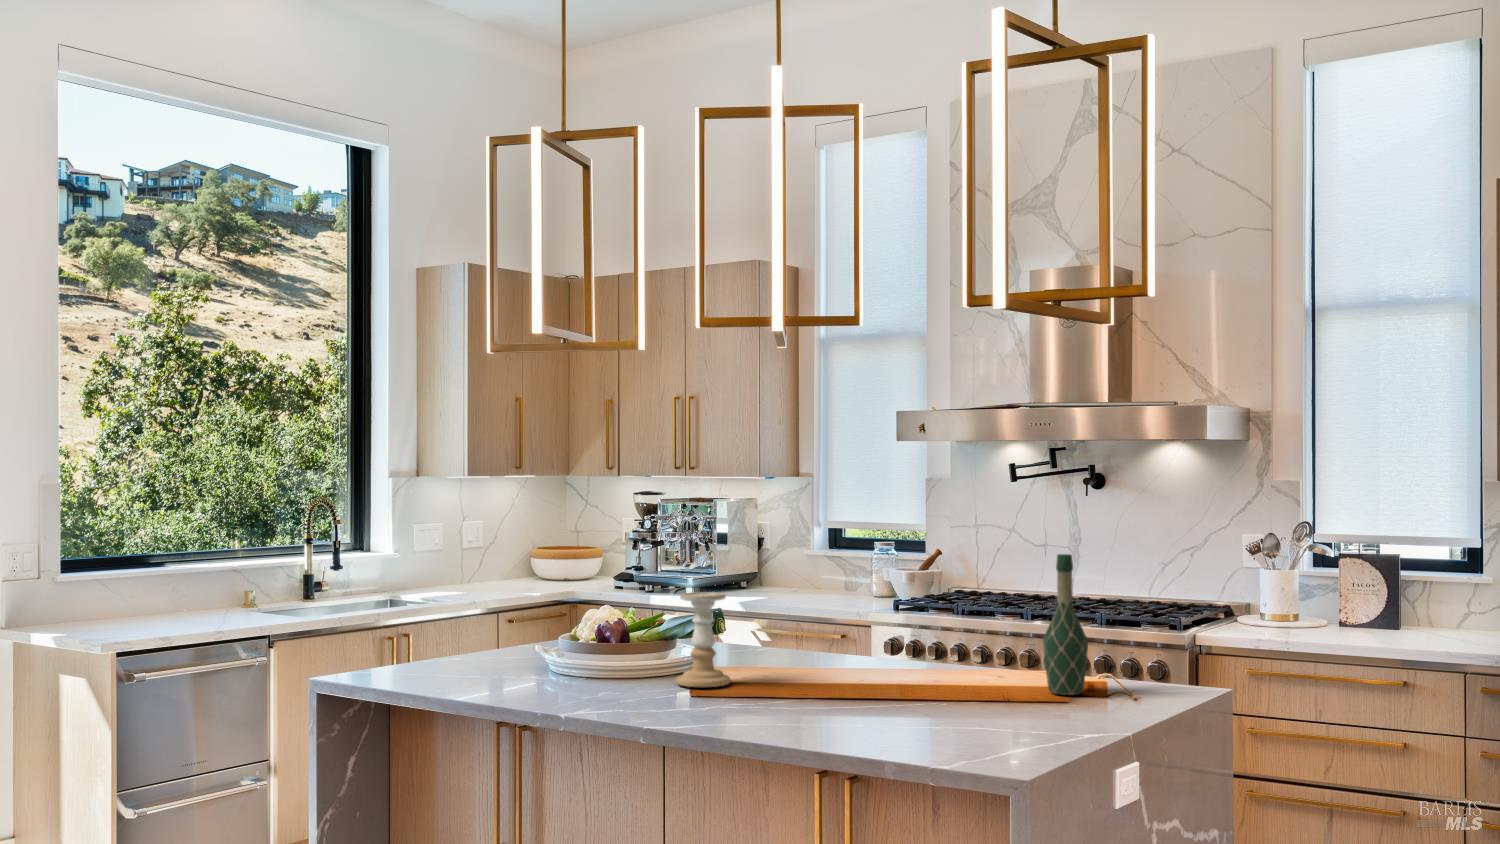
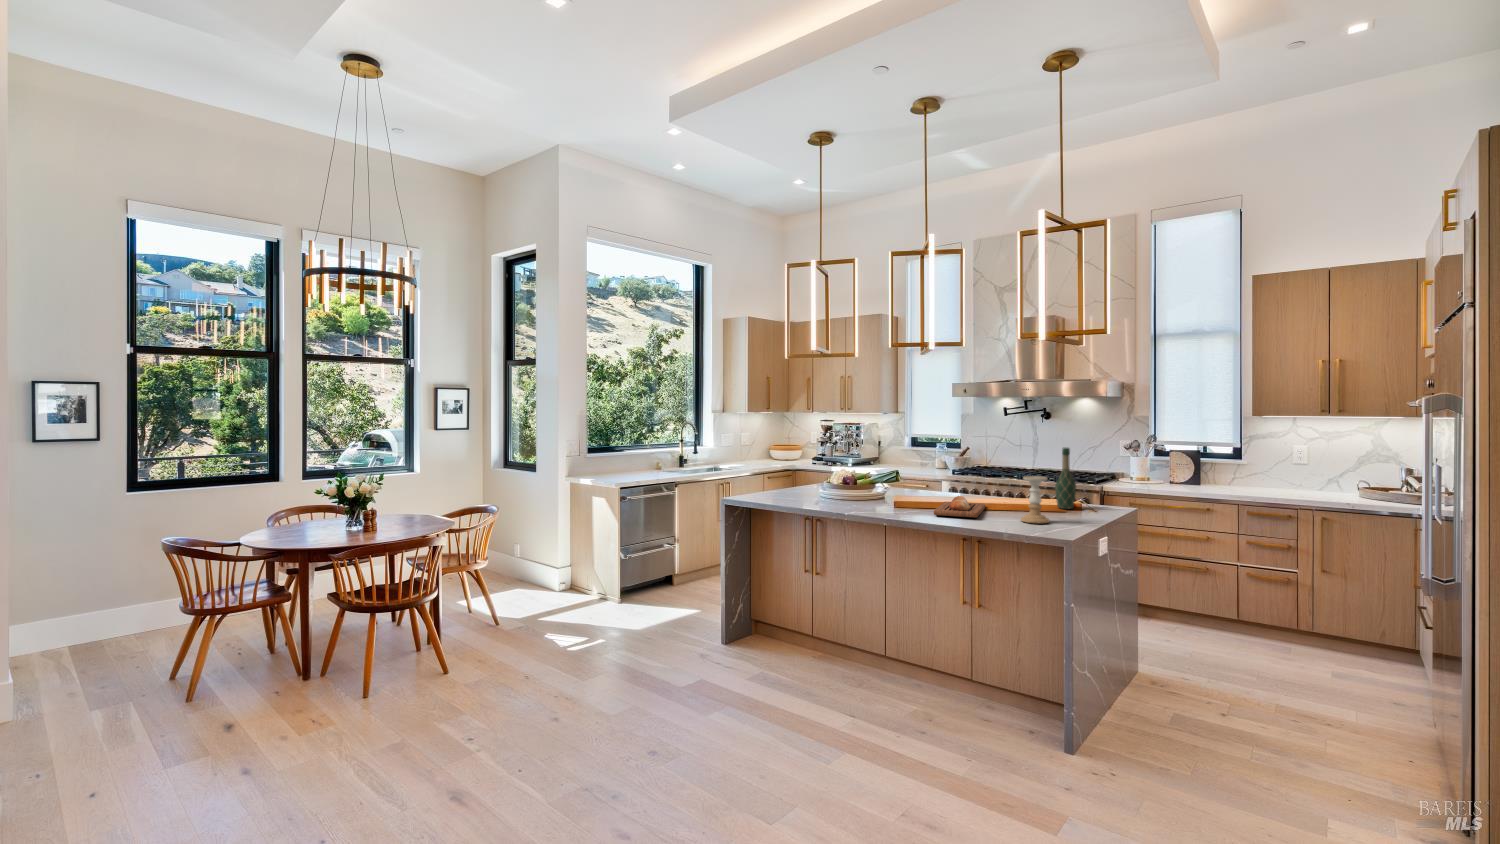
candle holder: present [676,592,730,687] -> present [1021,476,1049,523]
bread loaf: none [754,668,889,721] -> present [934,496,985,517]

